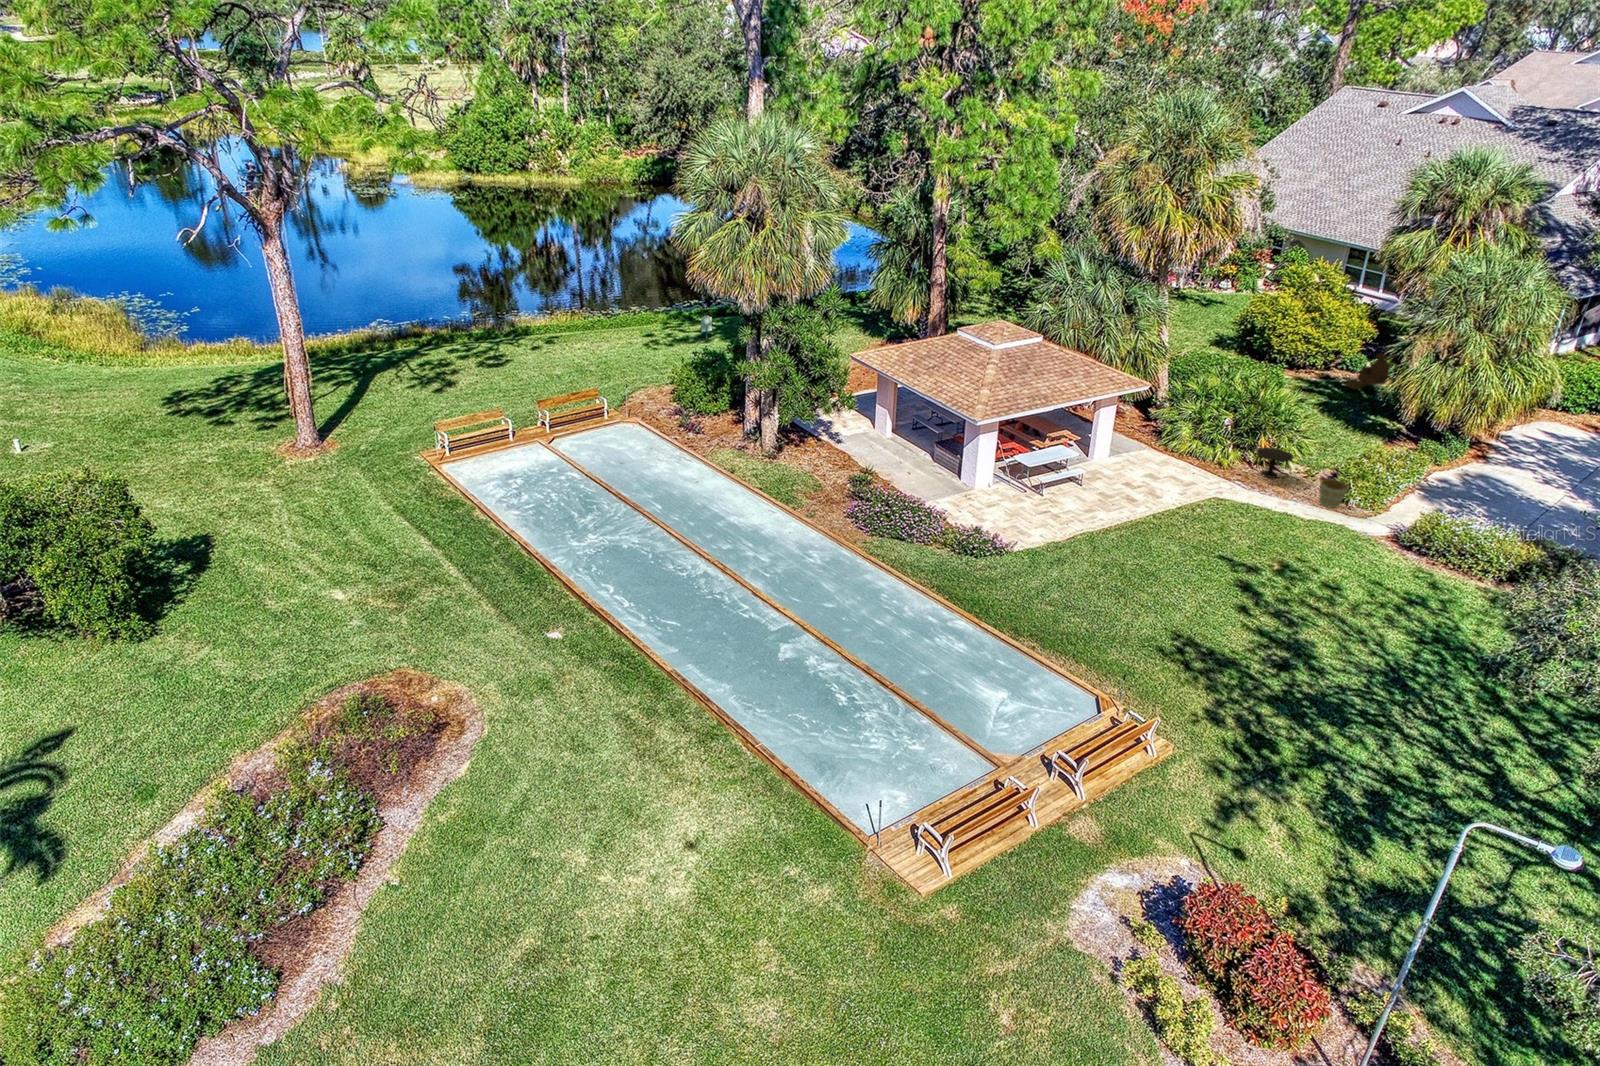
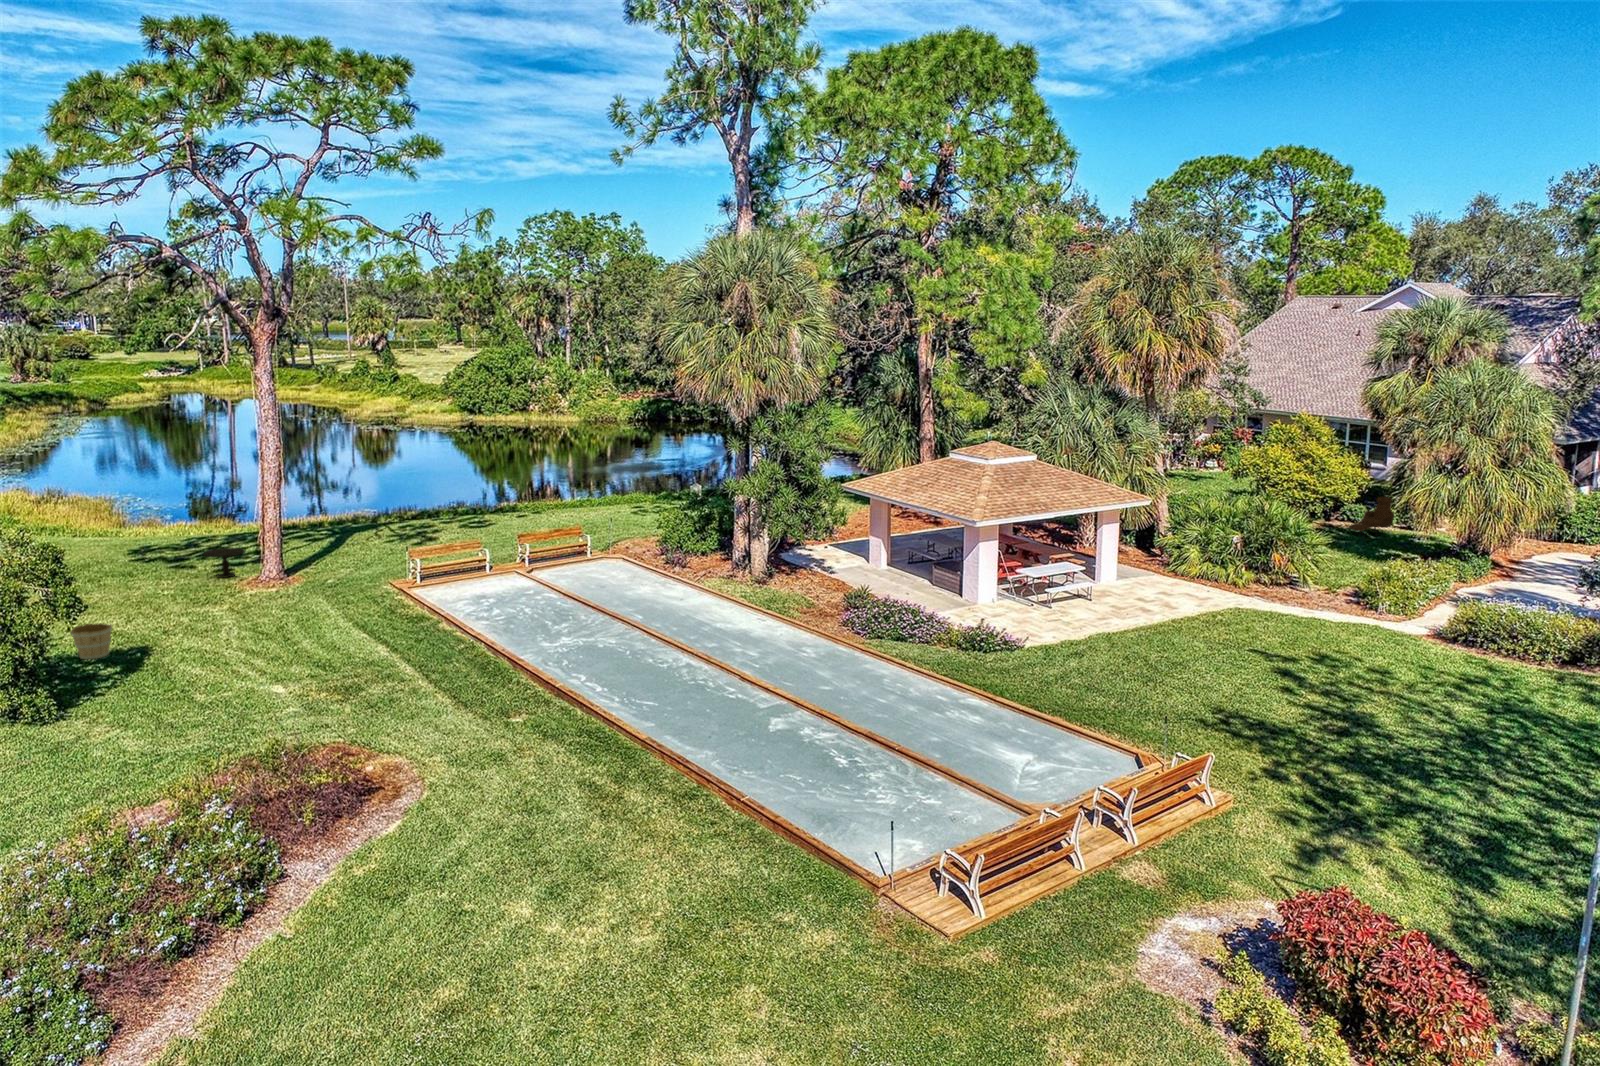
side table: present [1257,447,1293,478] -> present [203,548,245,578]
wooden bucket: present [1319,479,1349,508] -> present [70,623,112,659]

